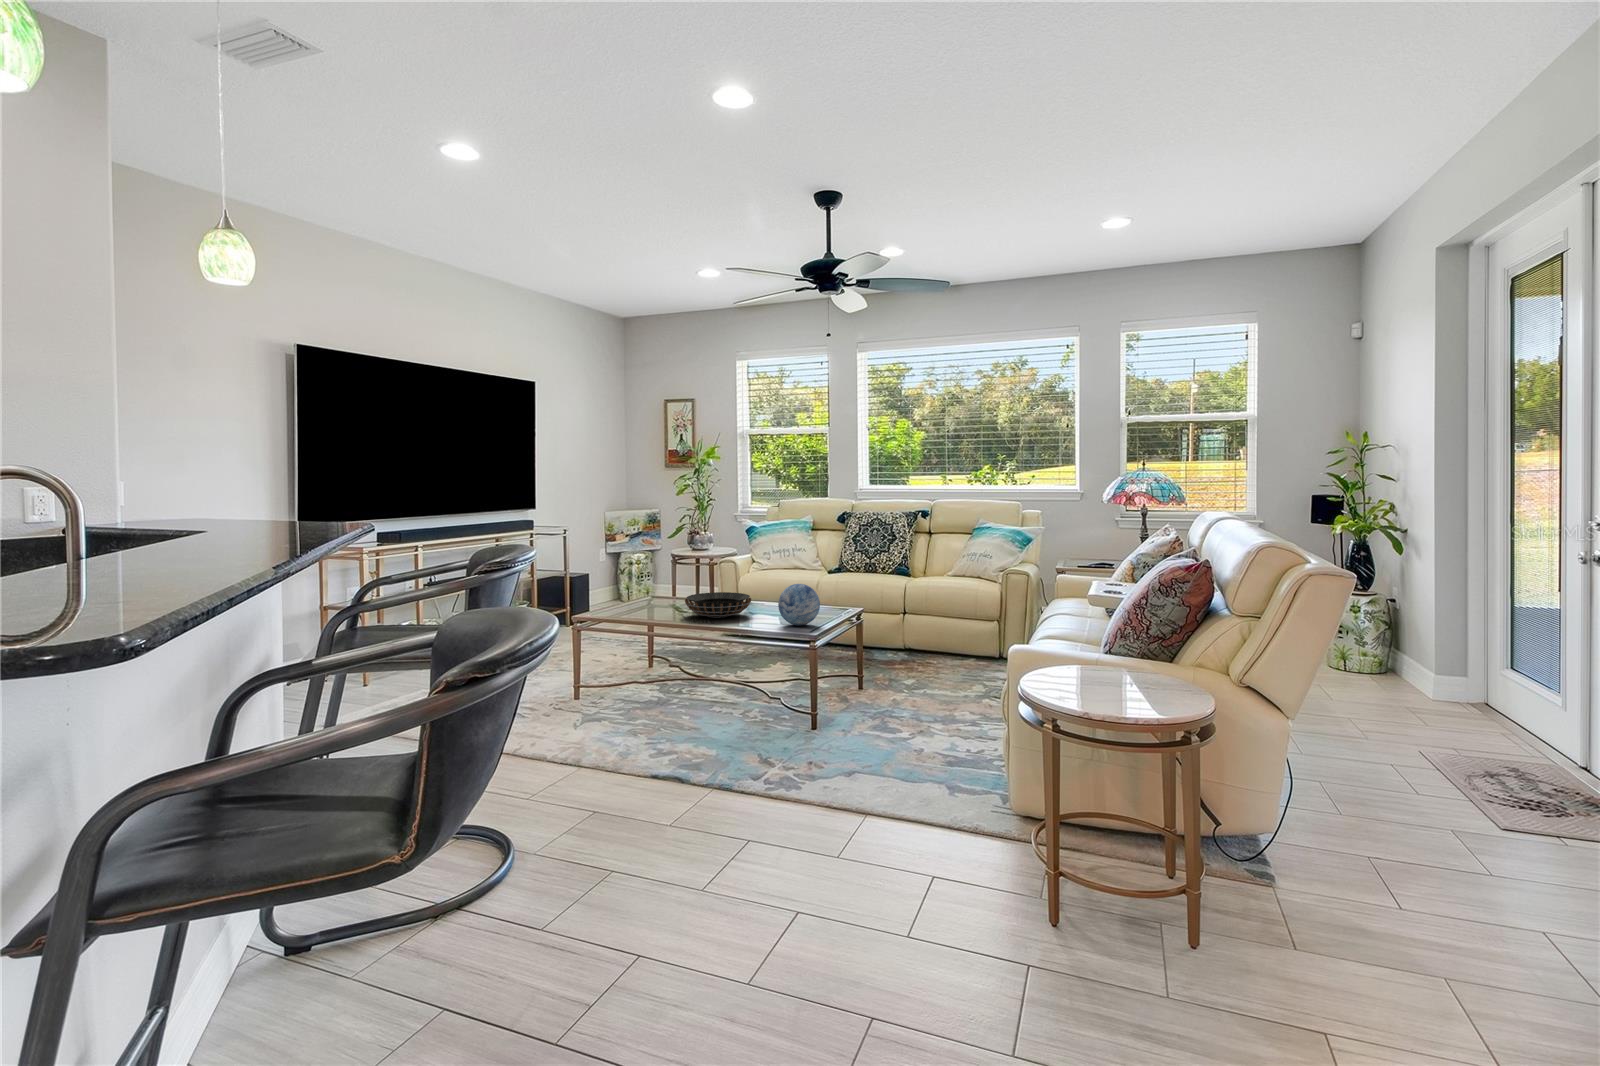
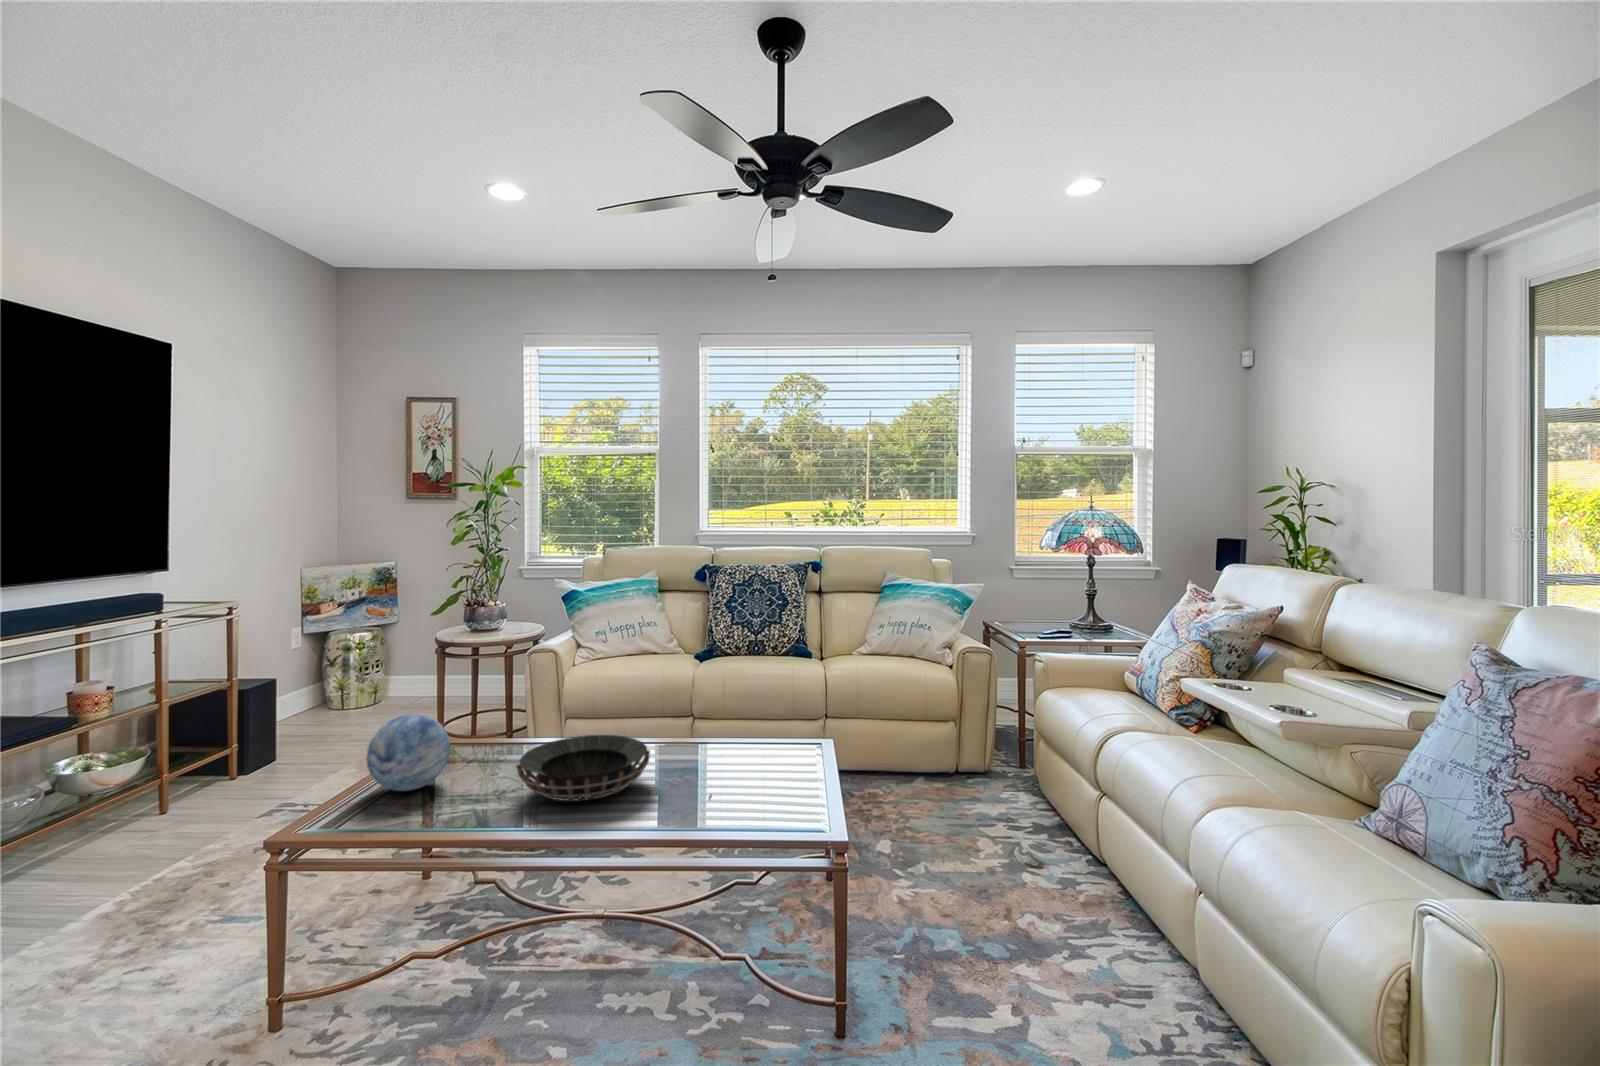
decorative orb: present [778,584,820,625] -> present [366,714,450,791]

